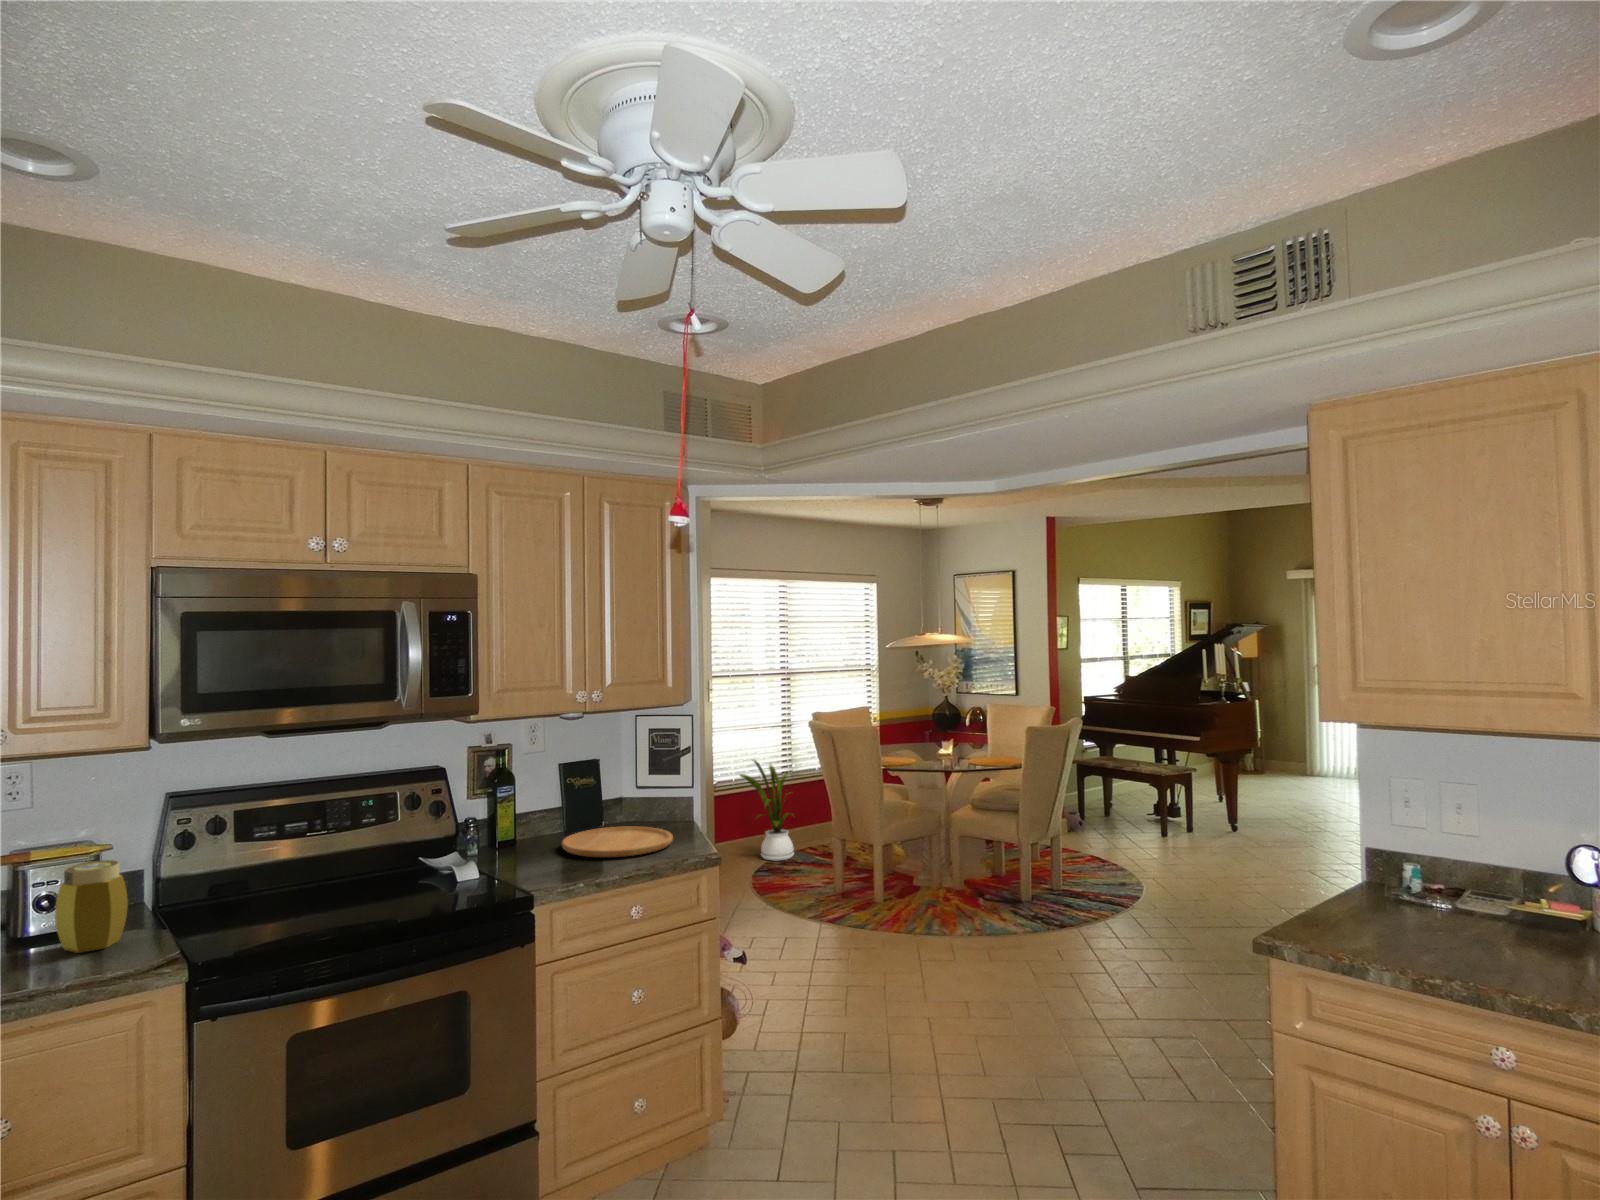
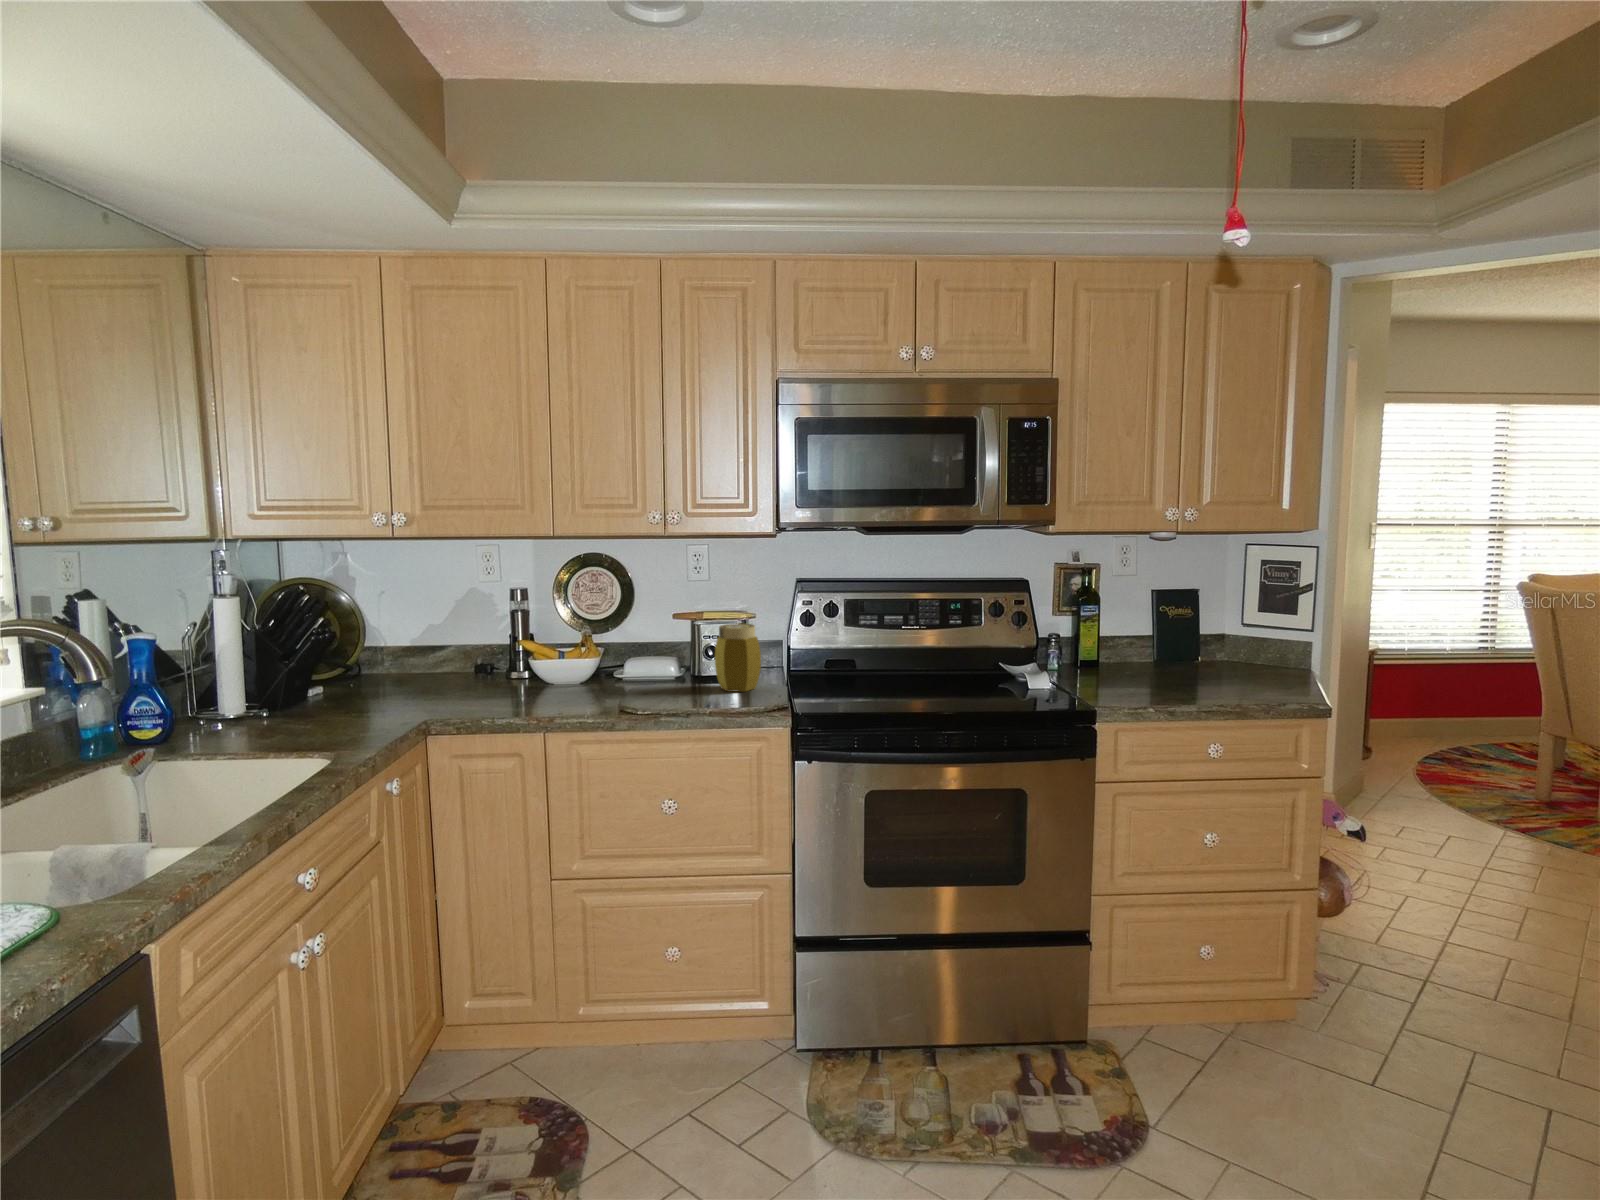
house plant: present [740,759,794,861] -> none [1410,625,1500,750]
cutting board: present [562,826,673,858] -> none [1144,662,1275,691]

